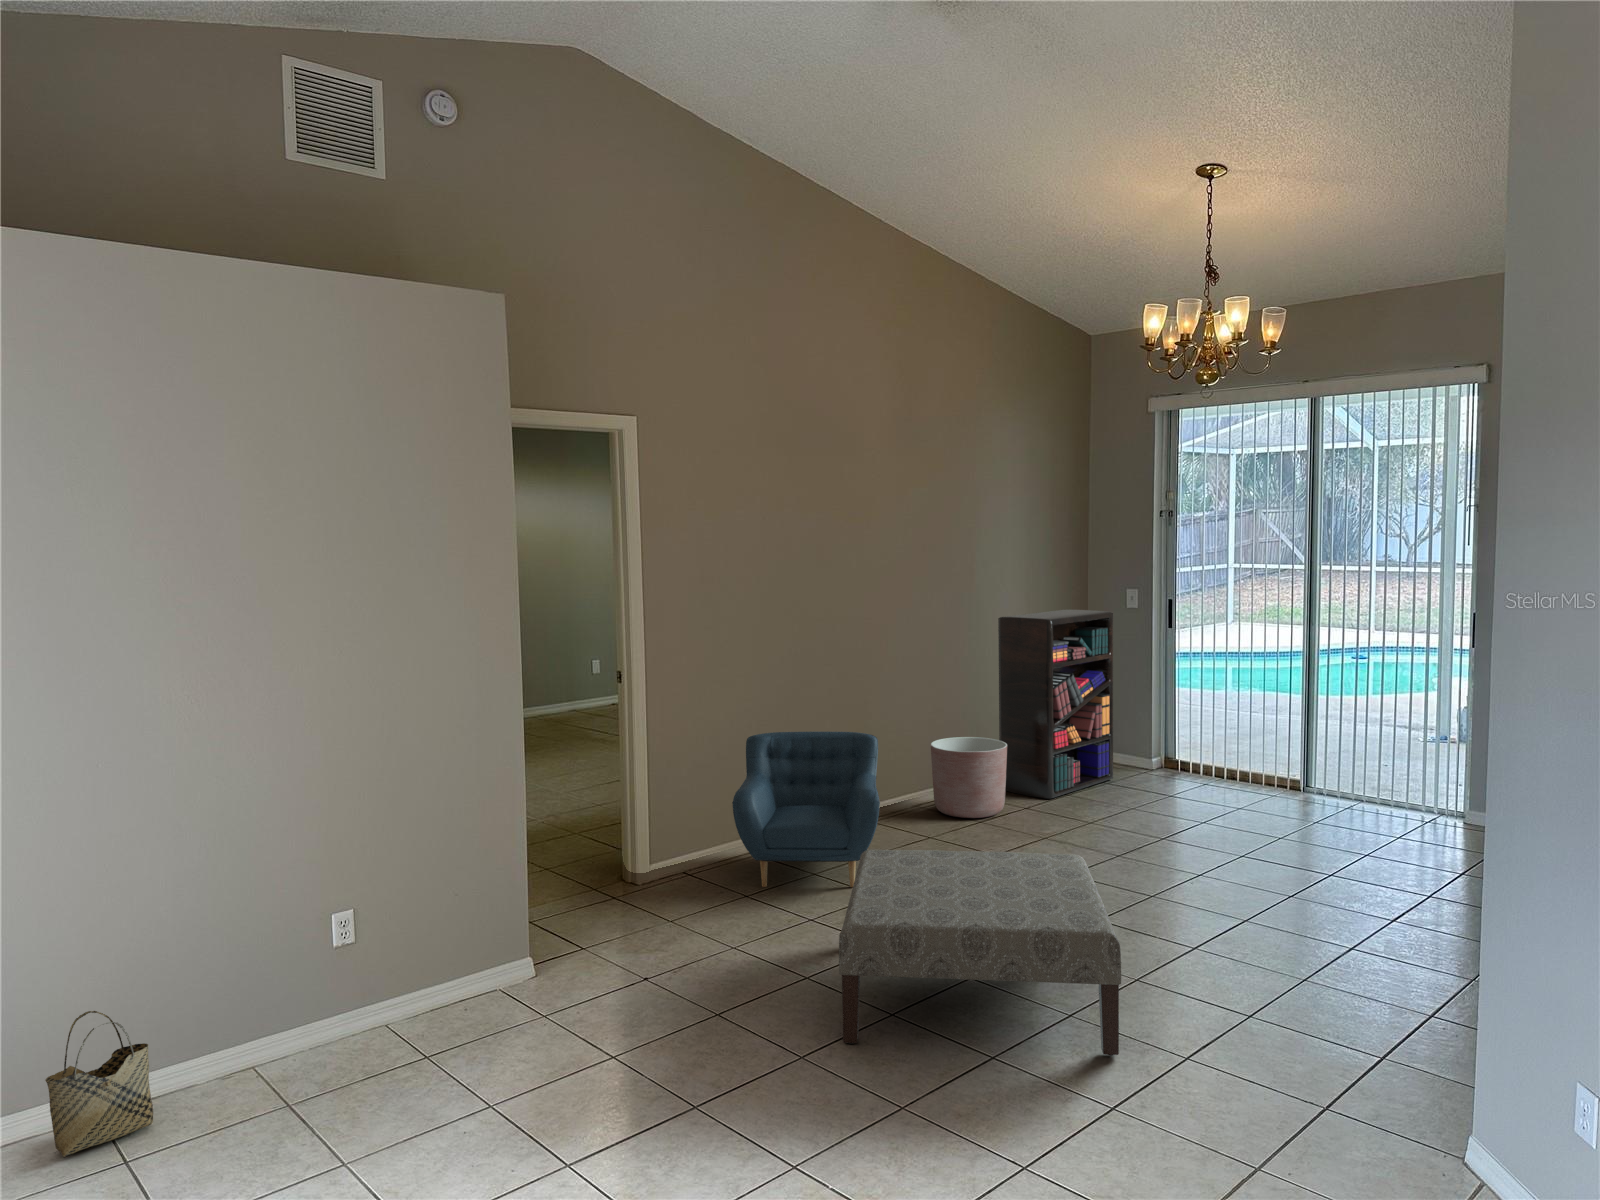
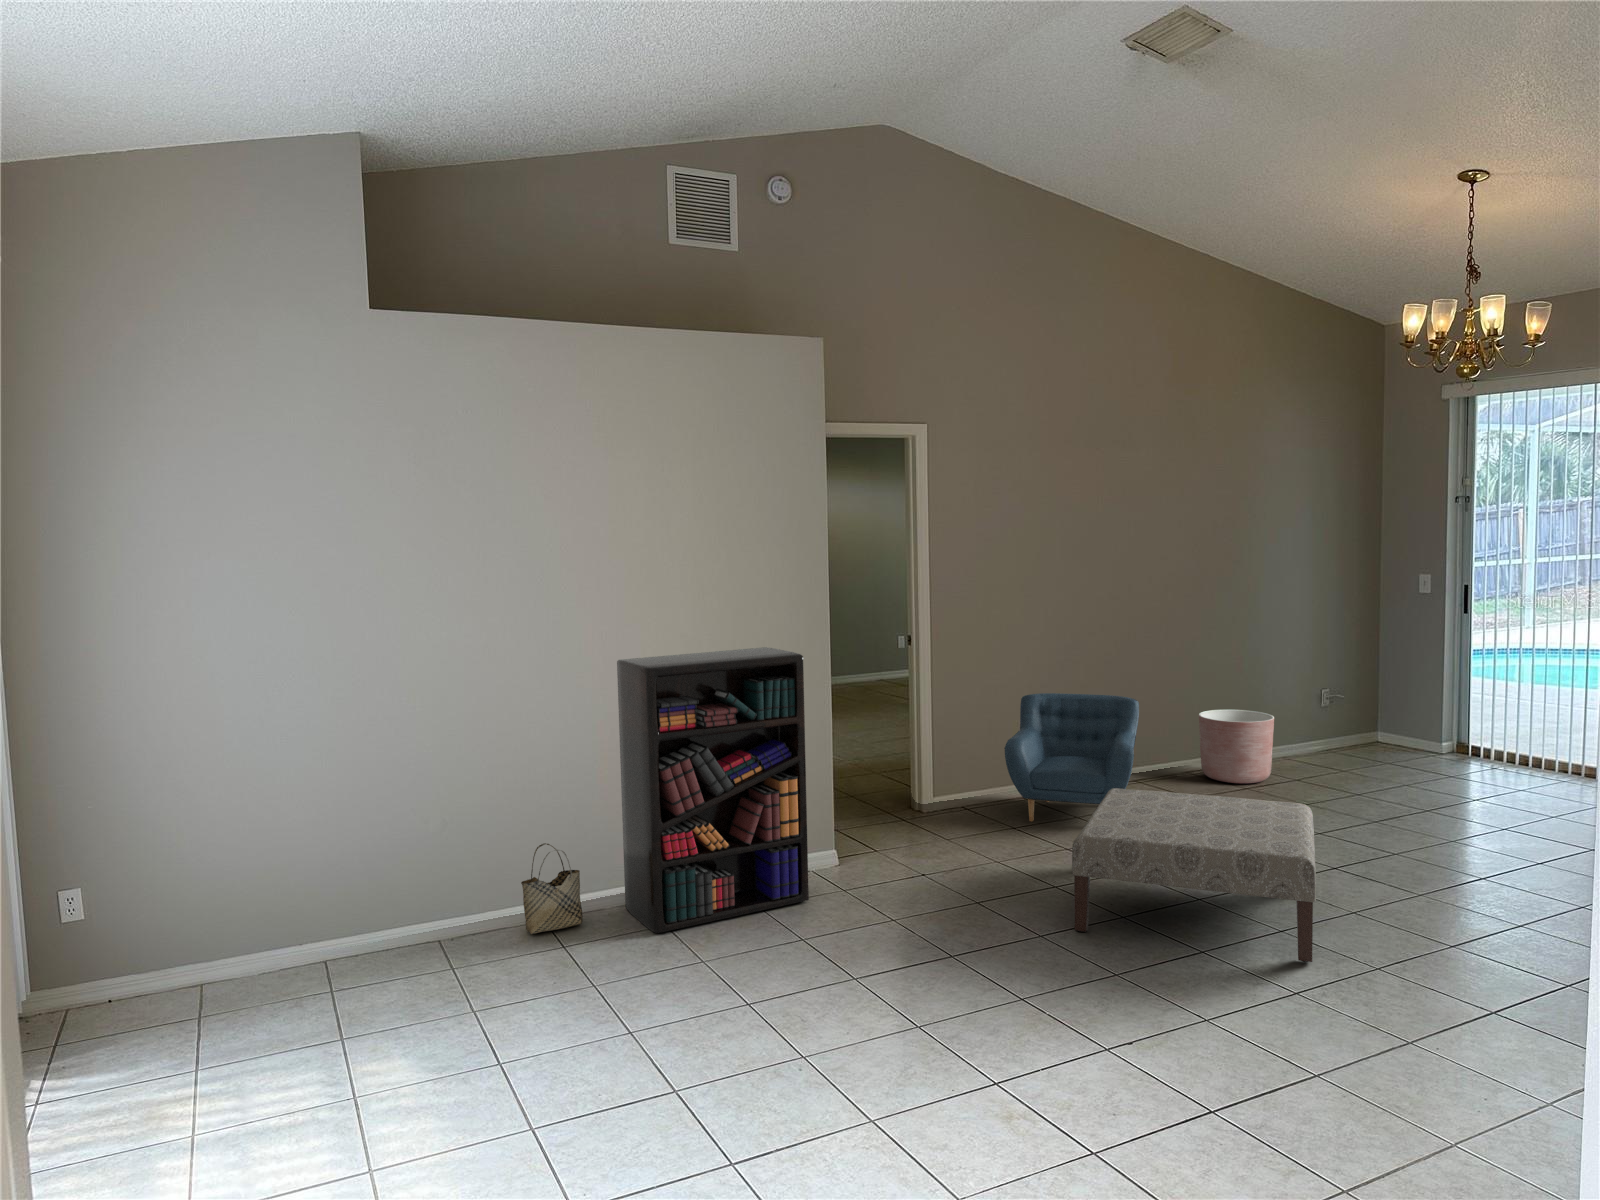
bookshelf: present [998,610,1113,799] -> present [617,647,809,933]

